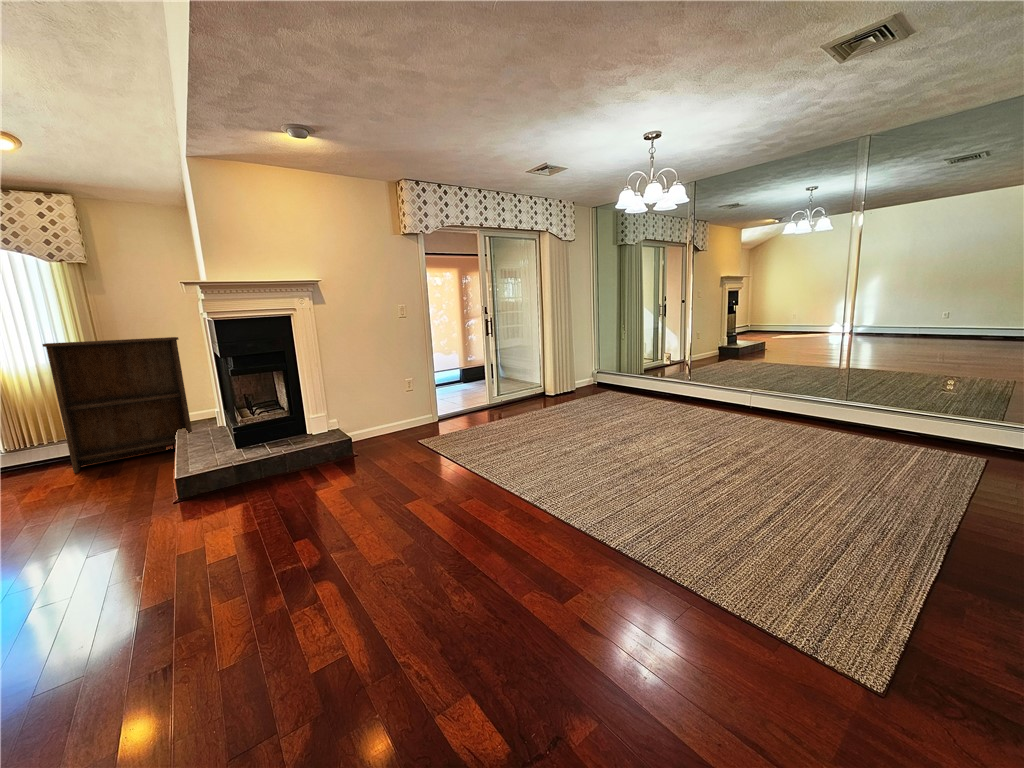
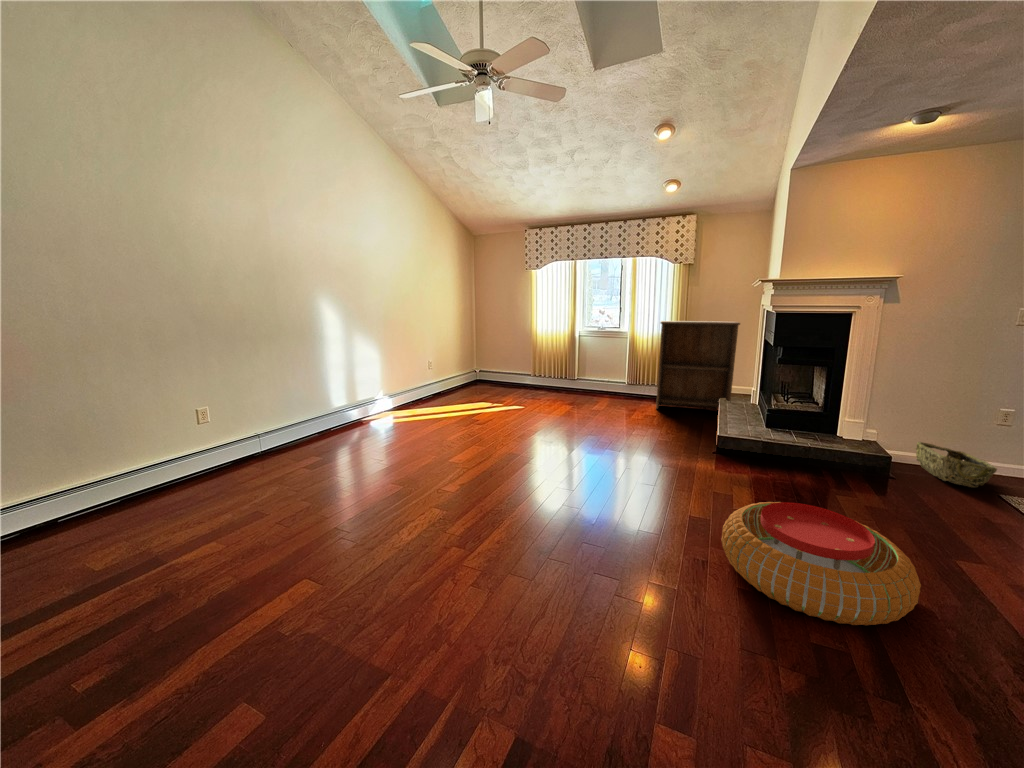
woven basket: none [366,420,413,446] -> present [916,442,997,487]
pouf: none [185,506,390,645] -> present [721,502,921,625]

